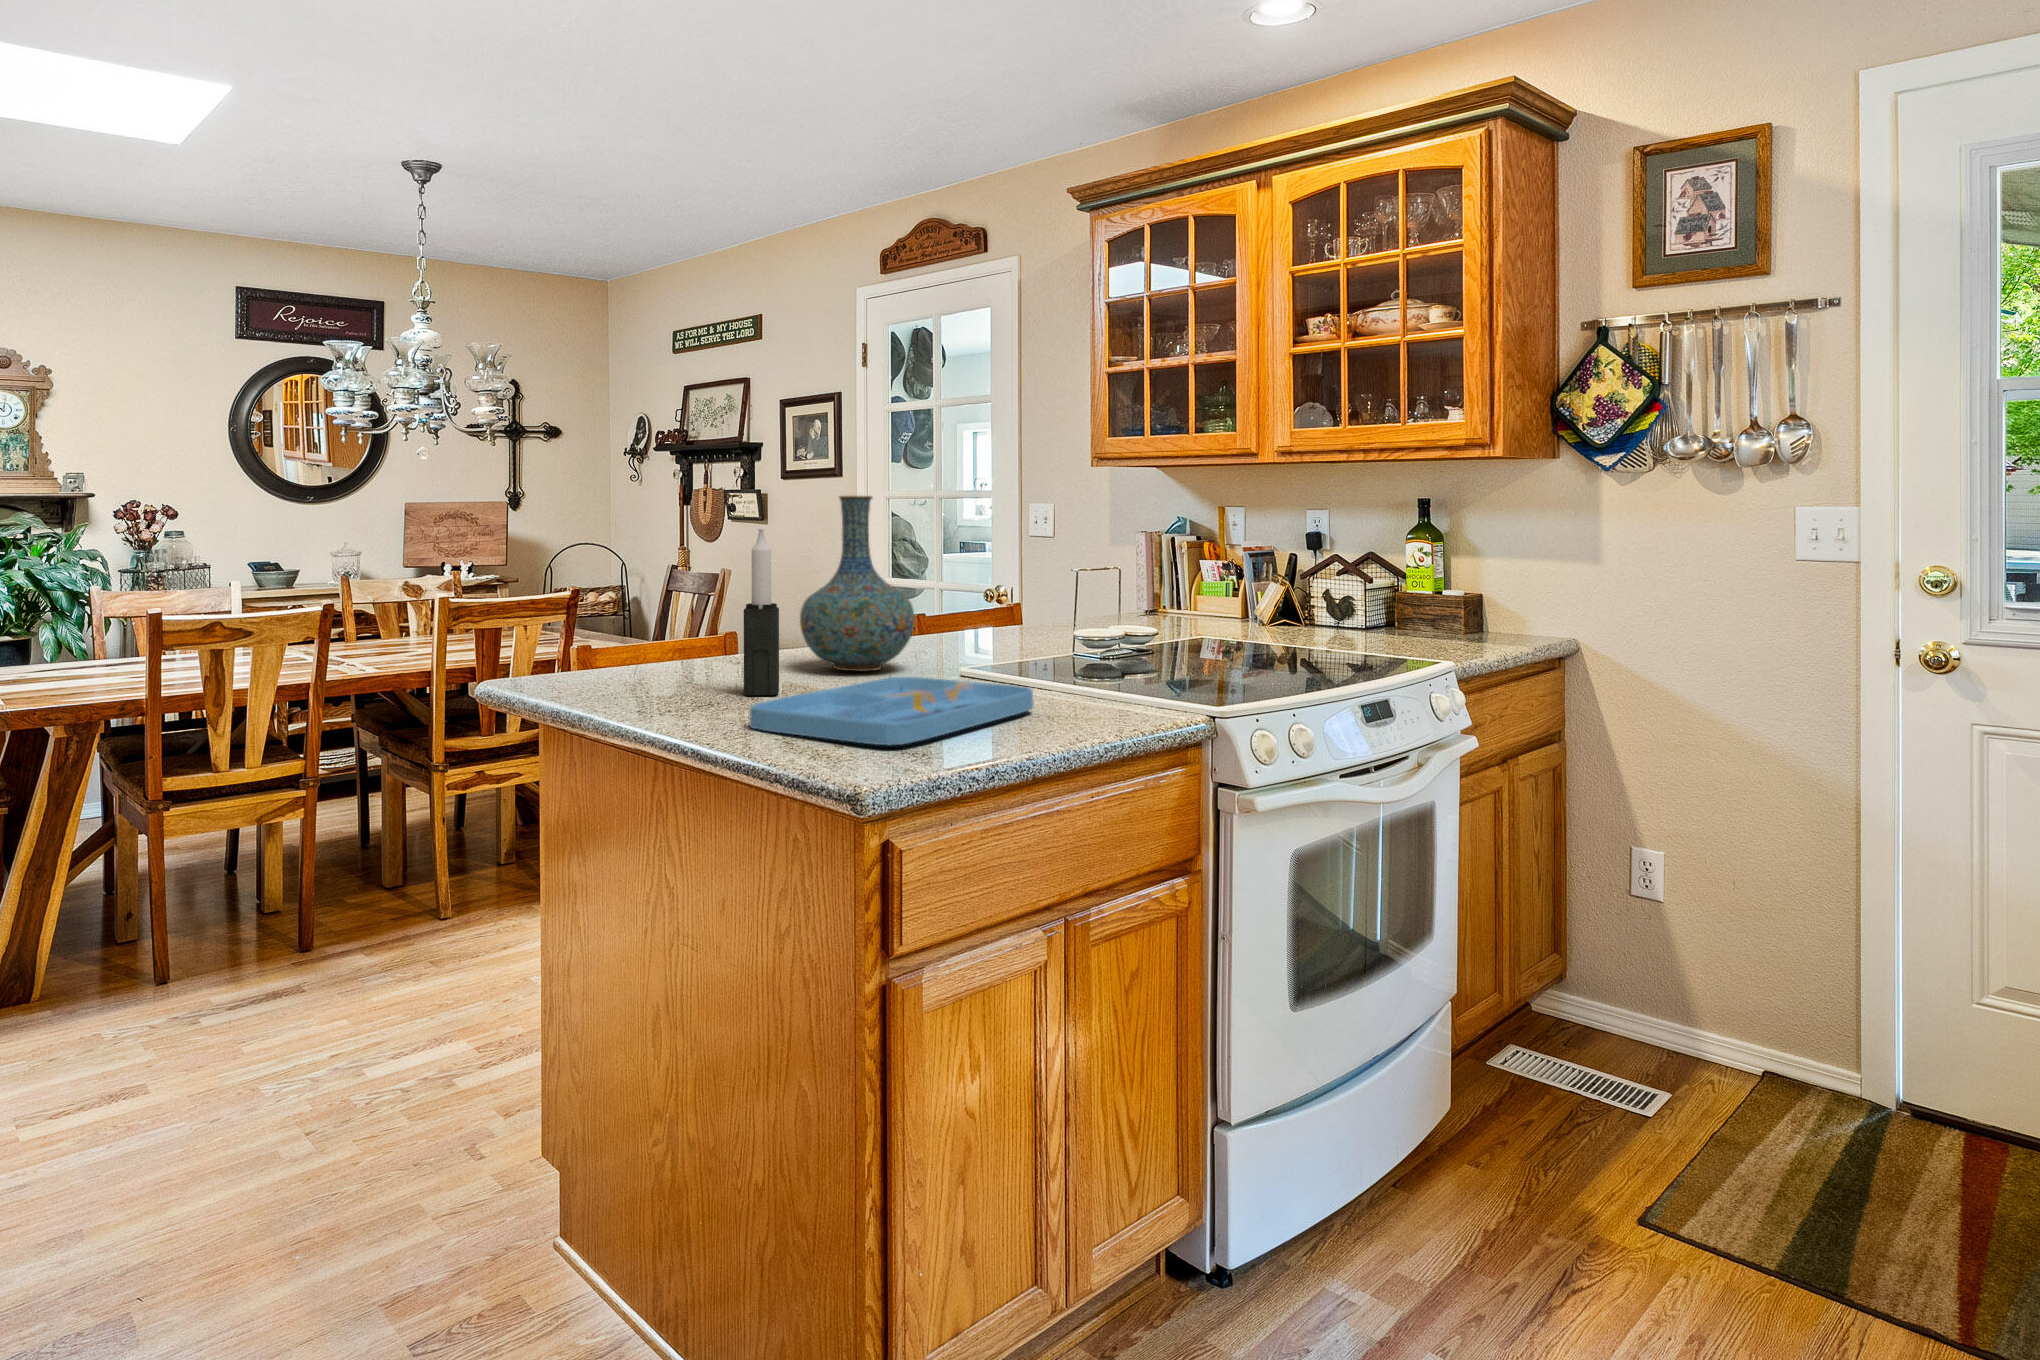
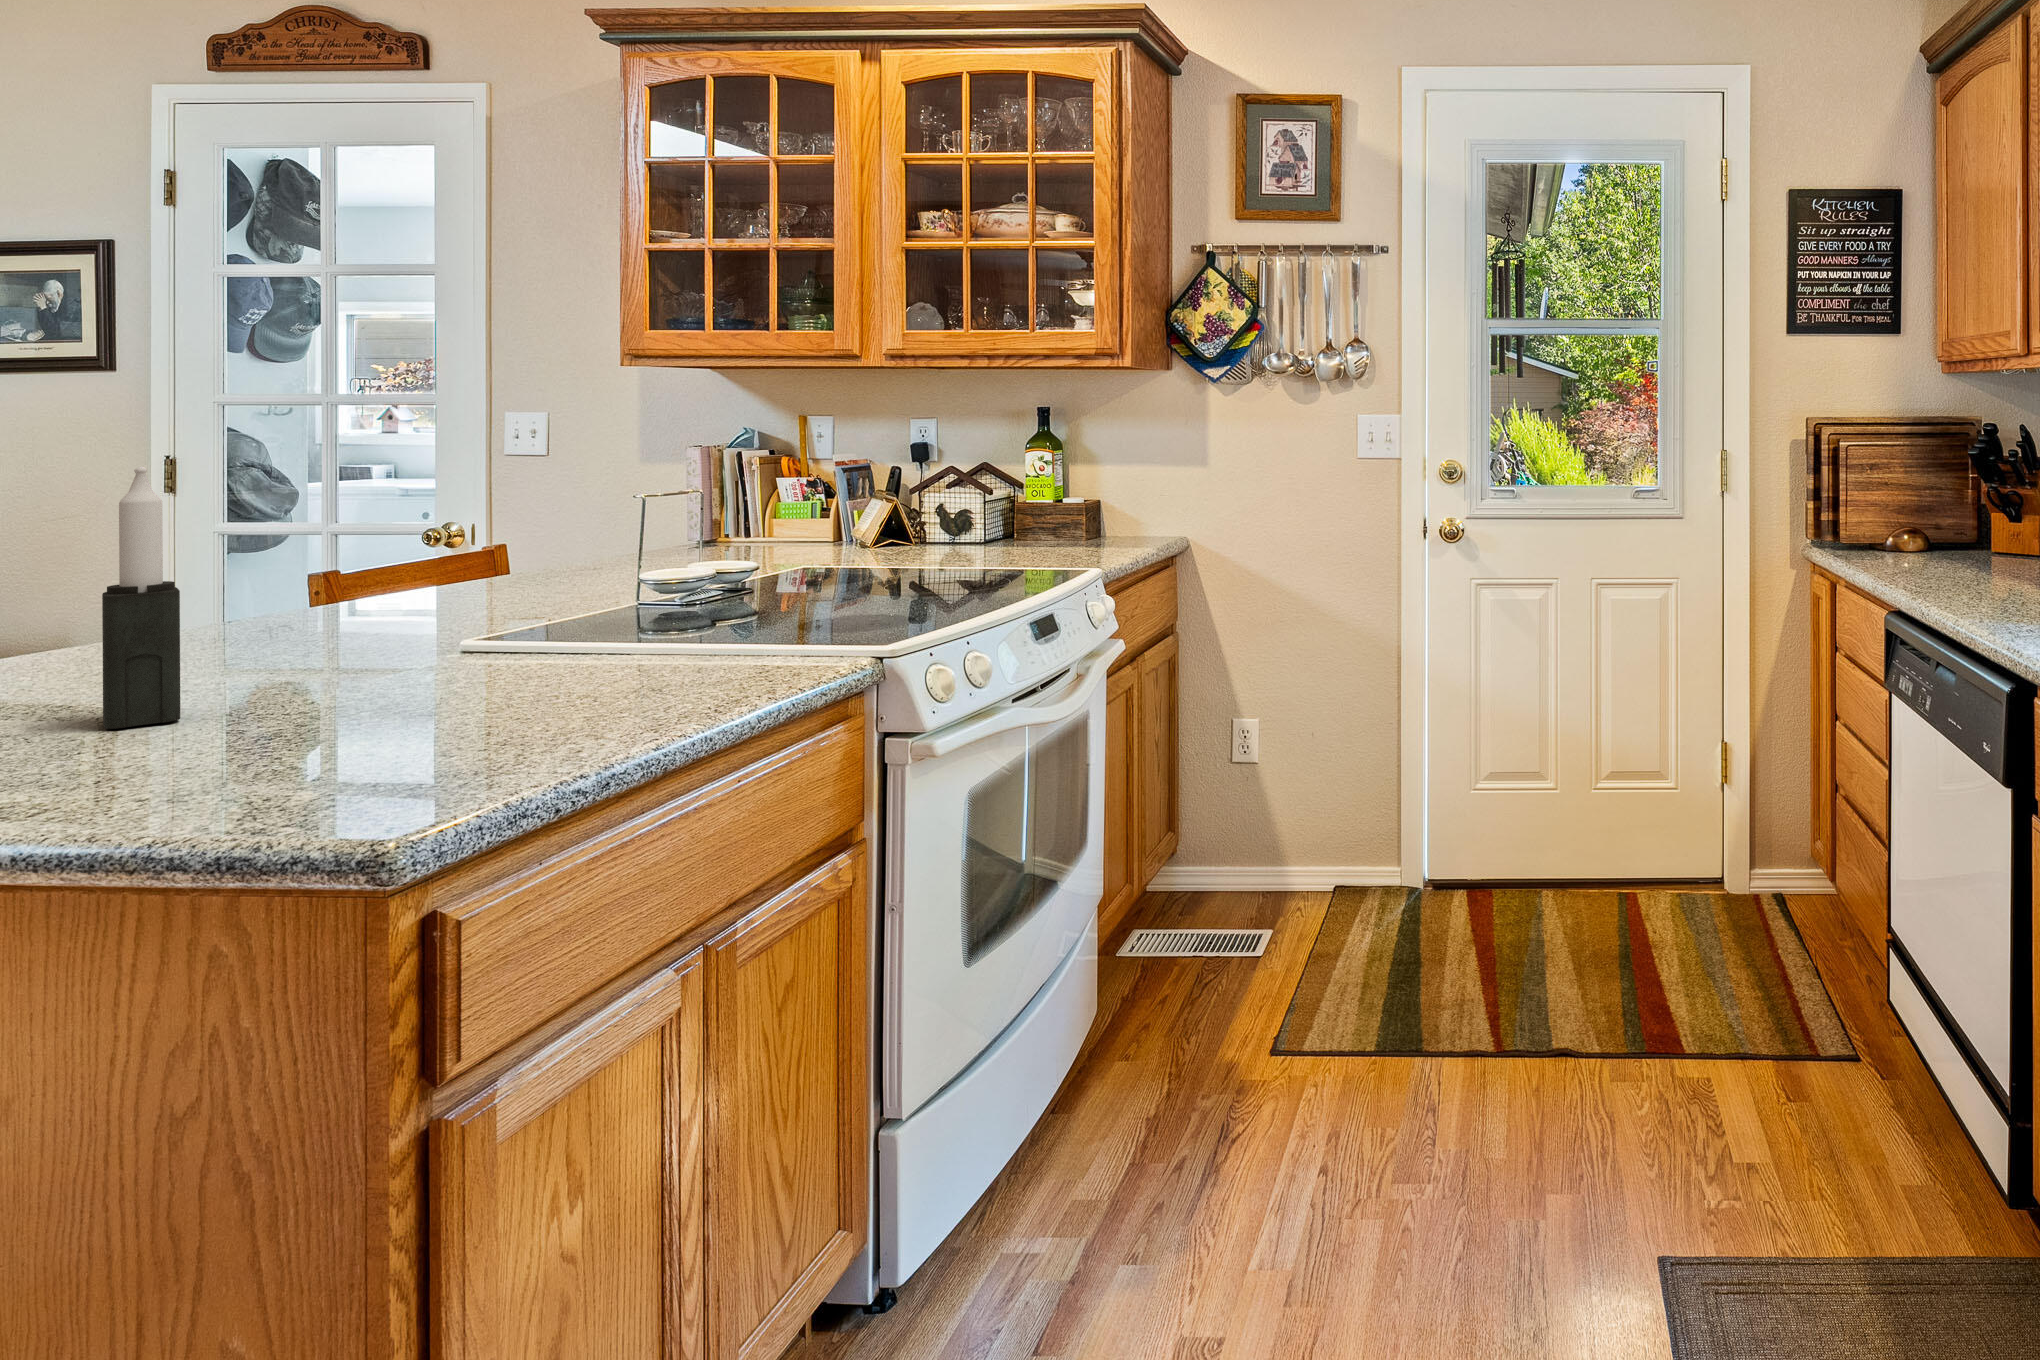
vase: present [800,496,914,671] -> none [188,413,413,668]
tray: present [750,677,1034,745] -> none [165,657,652,777]

